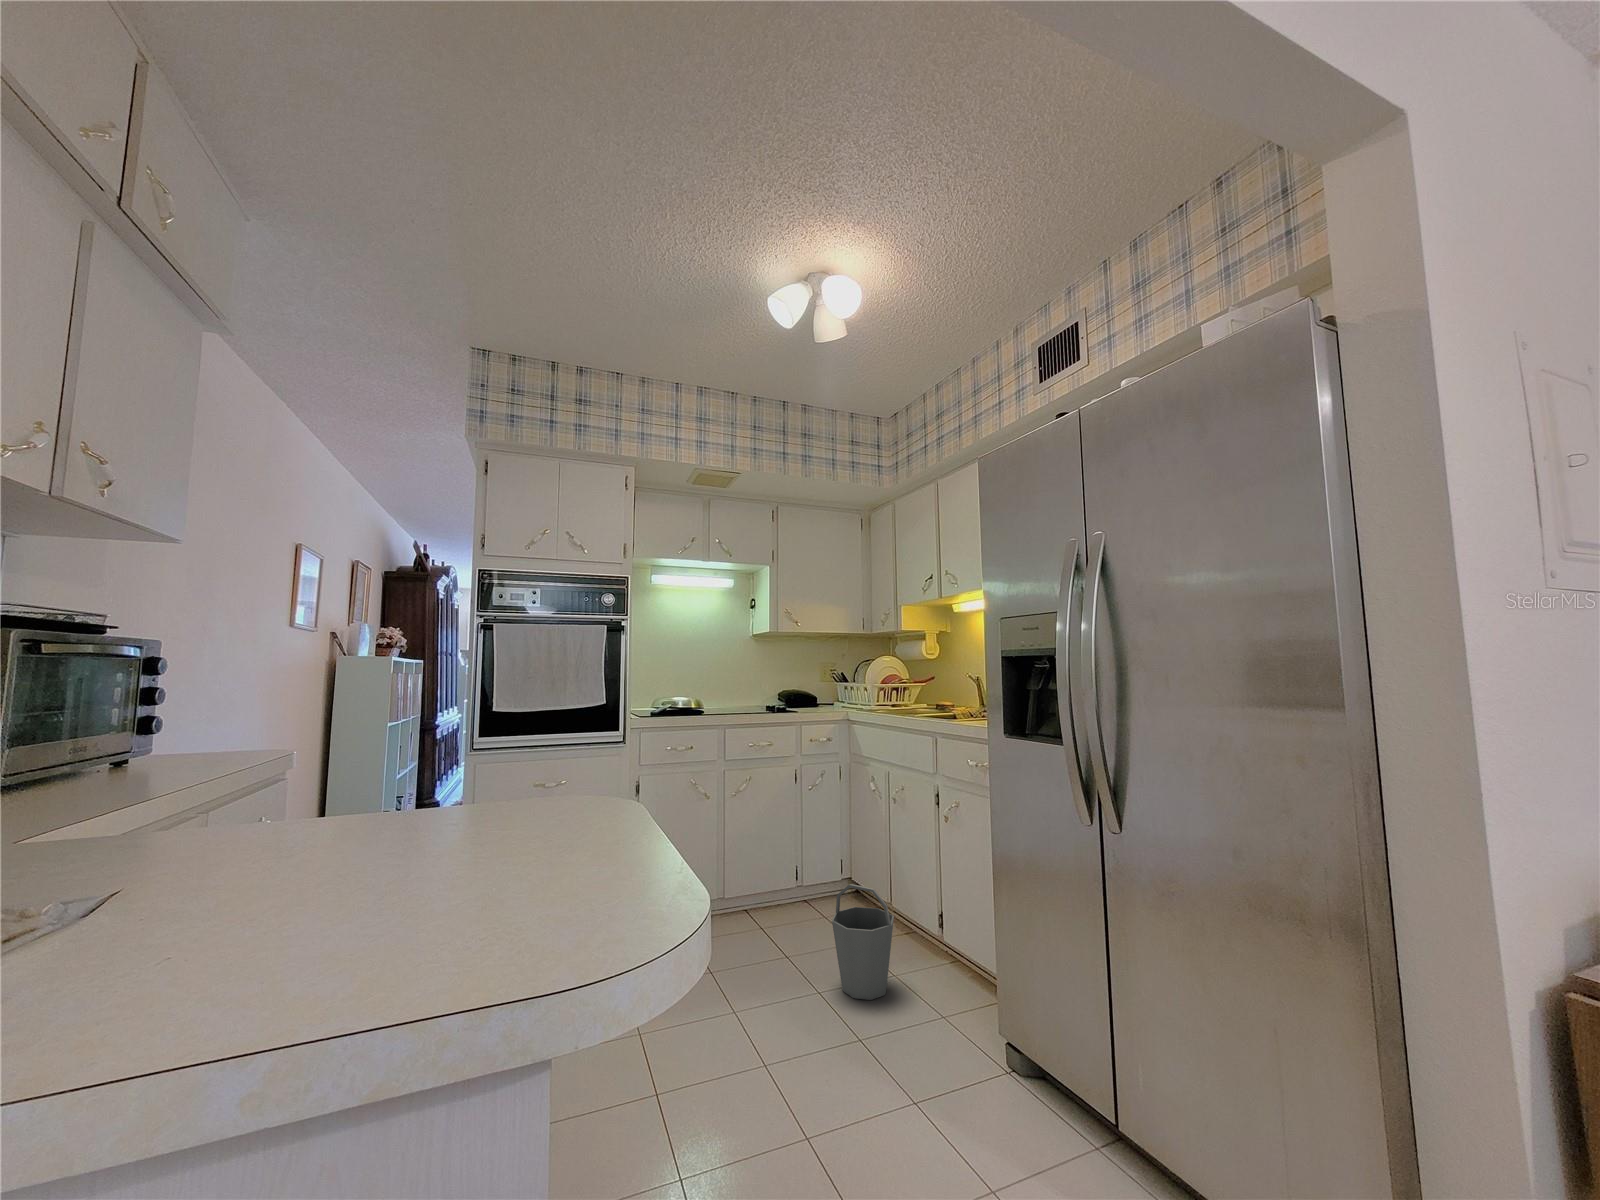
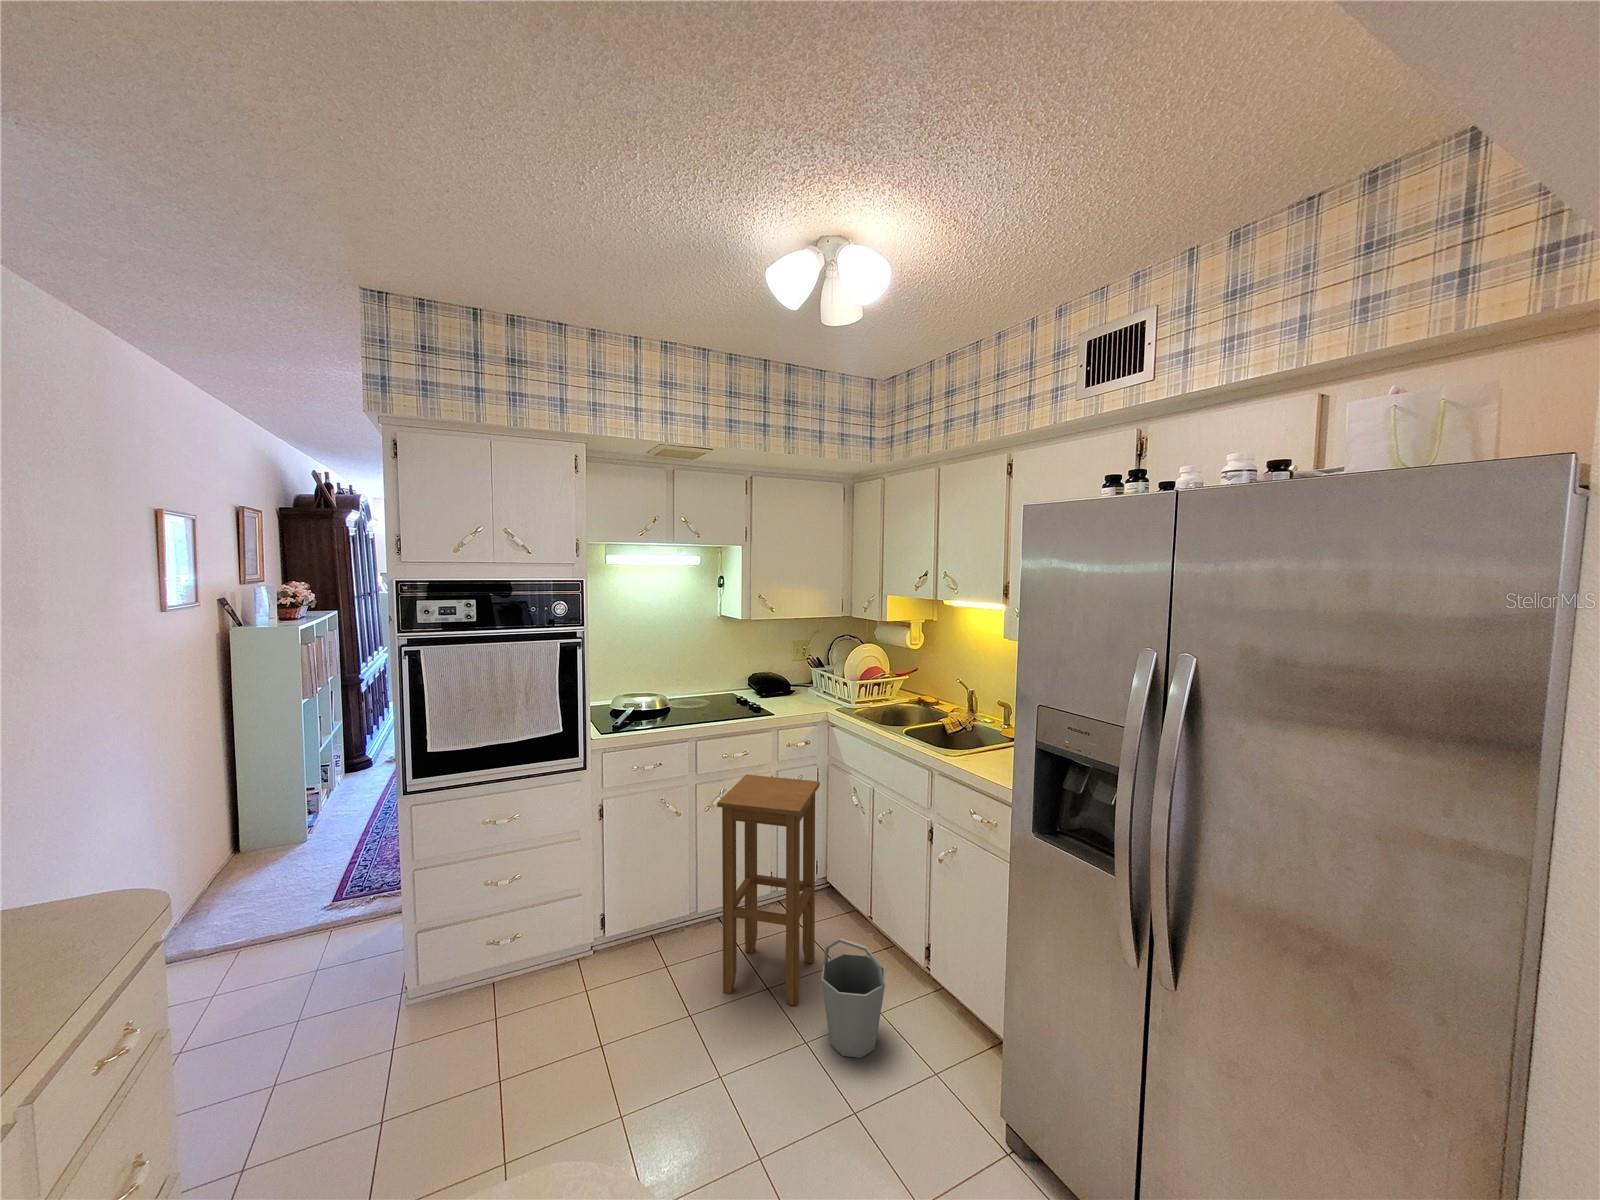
stool: none [739,755,836,965] -> present [717,775,820,1006]

